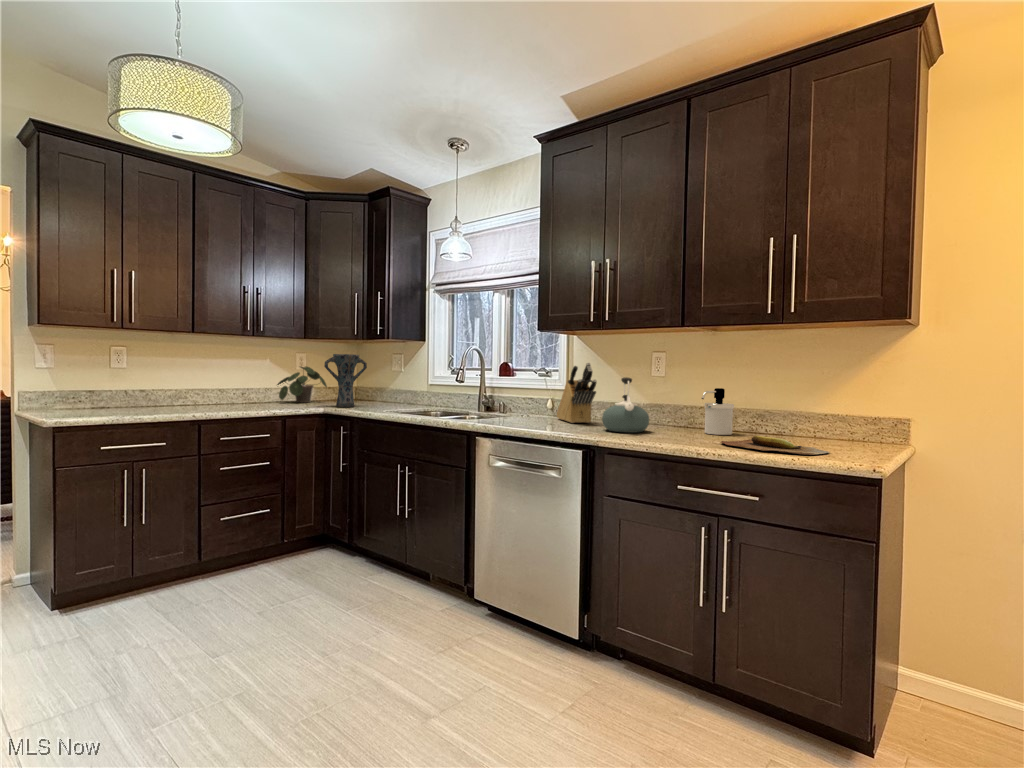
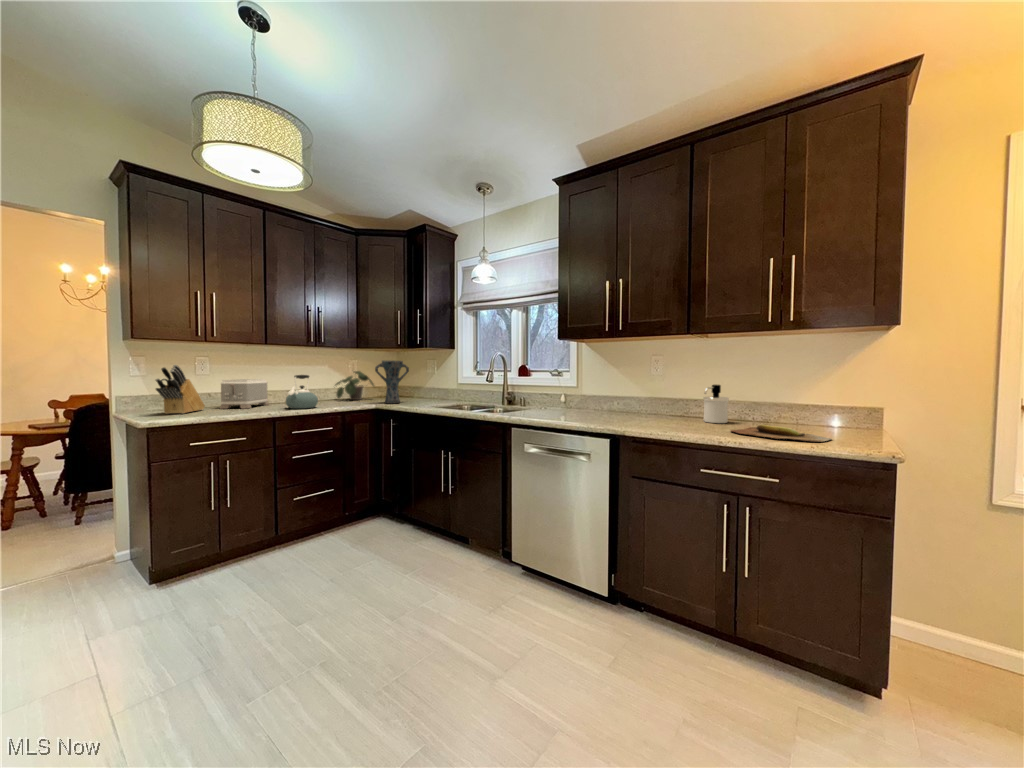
knife block: present [557,363,597,423] -> present [156,365,205,414]
toaster: none [137,374,197,409] -> present [220,379,269,409]
kettle: present [602,377,649,433] -> present [286,375,318,409]

